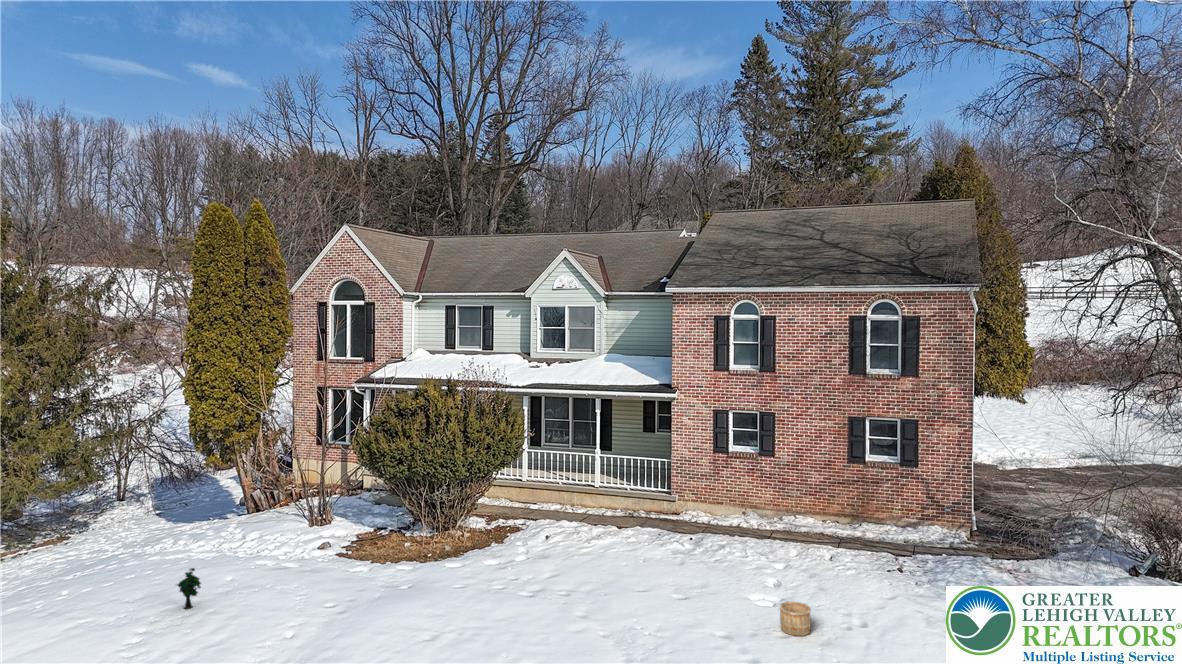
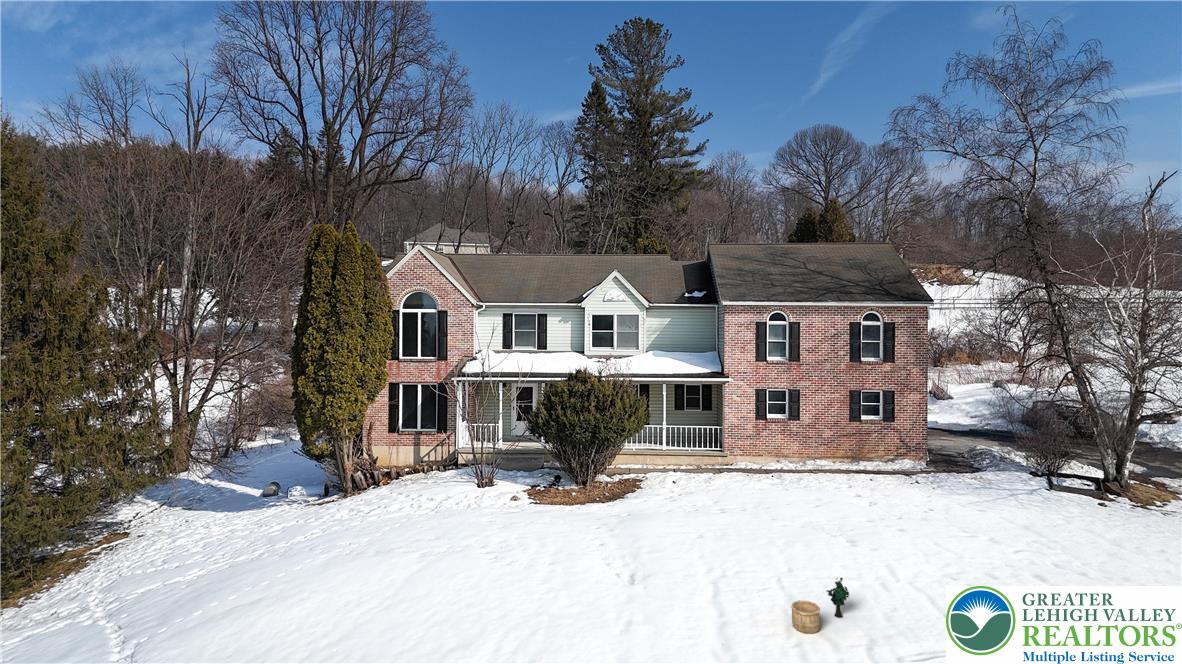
decorative plant: present [177,568,201,609] -> present [827,578,849,618]

